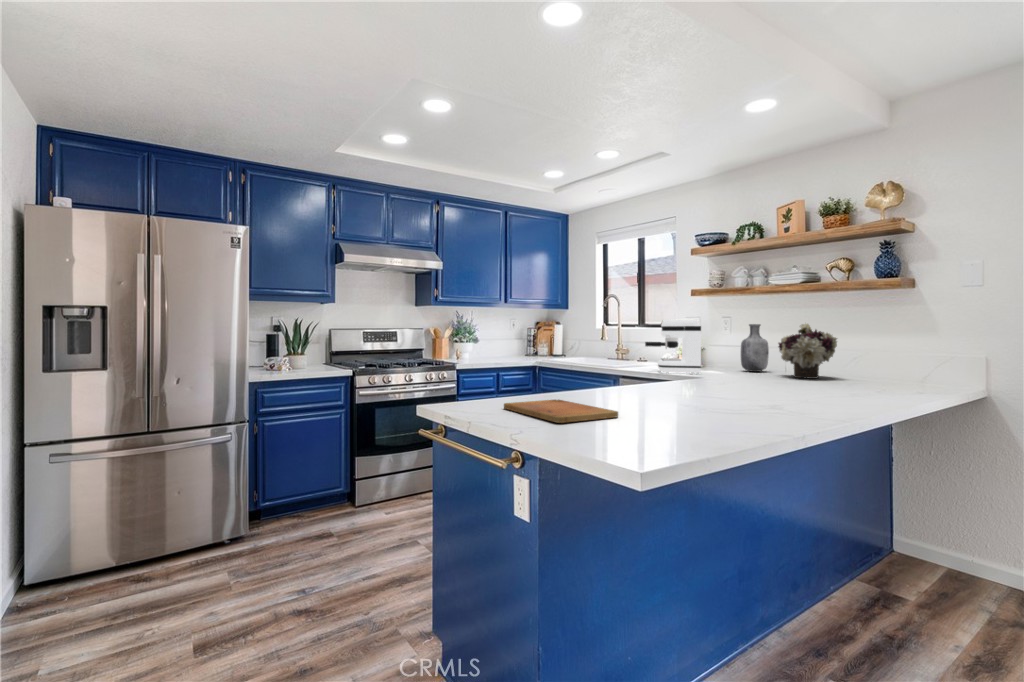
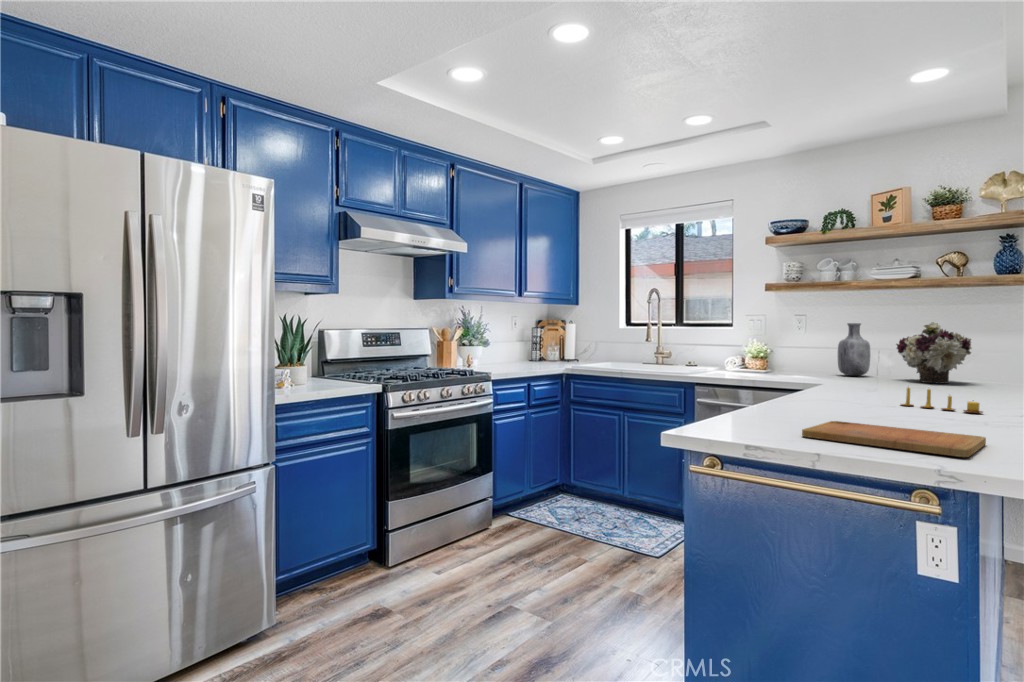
coffee maker: present [645,320,701,374] -> none [743,318,818,380]
candle: none [683,376,726,399] -> present [901,387,983,413]

